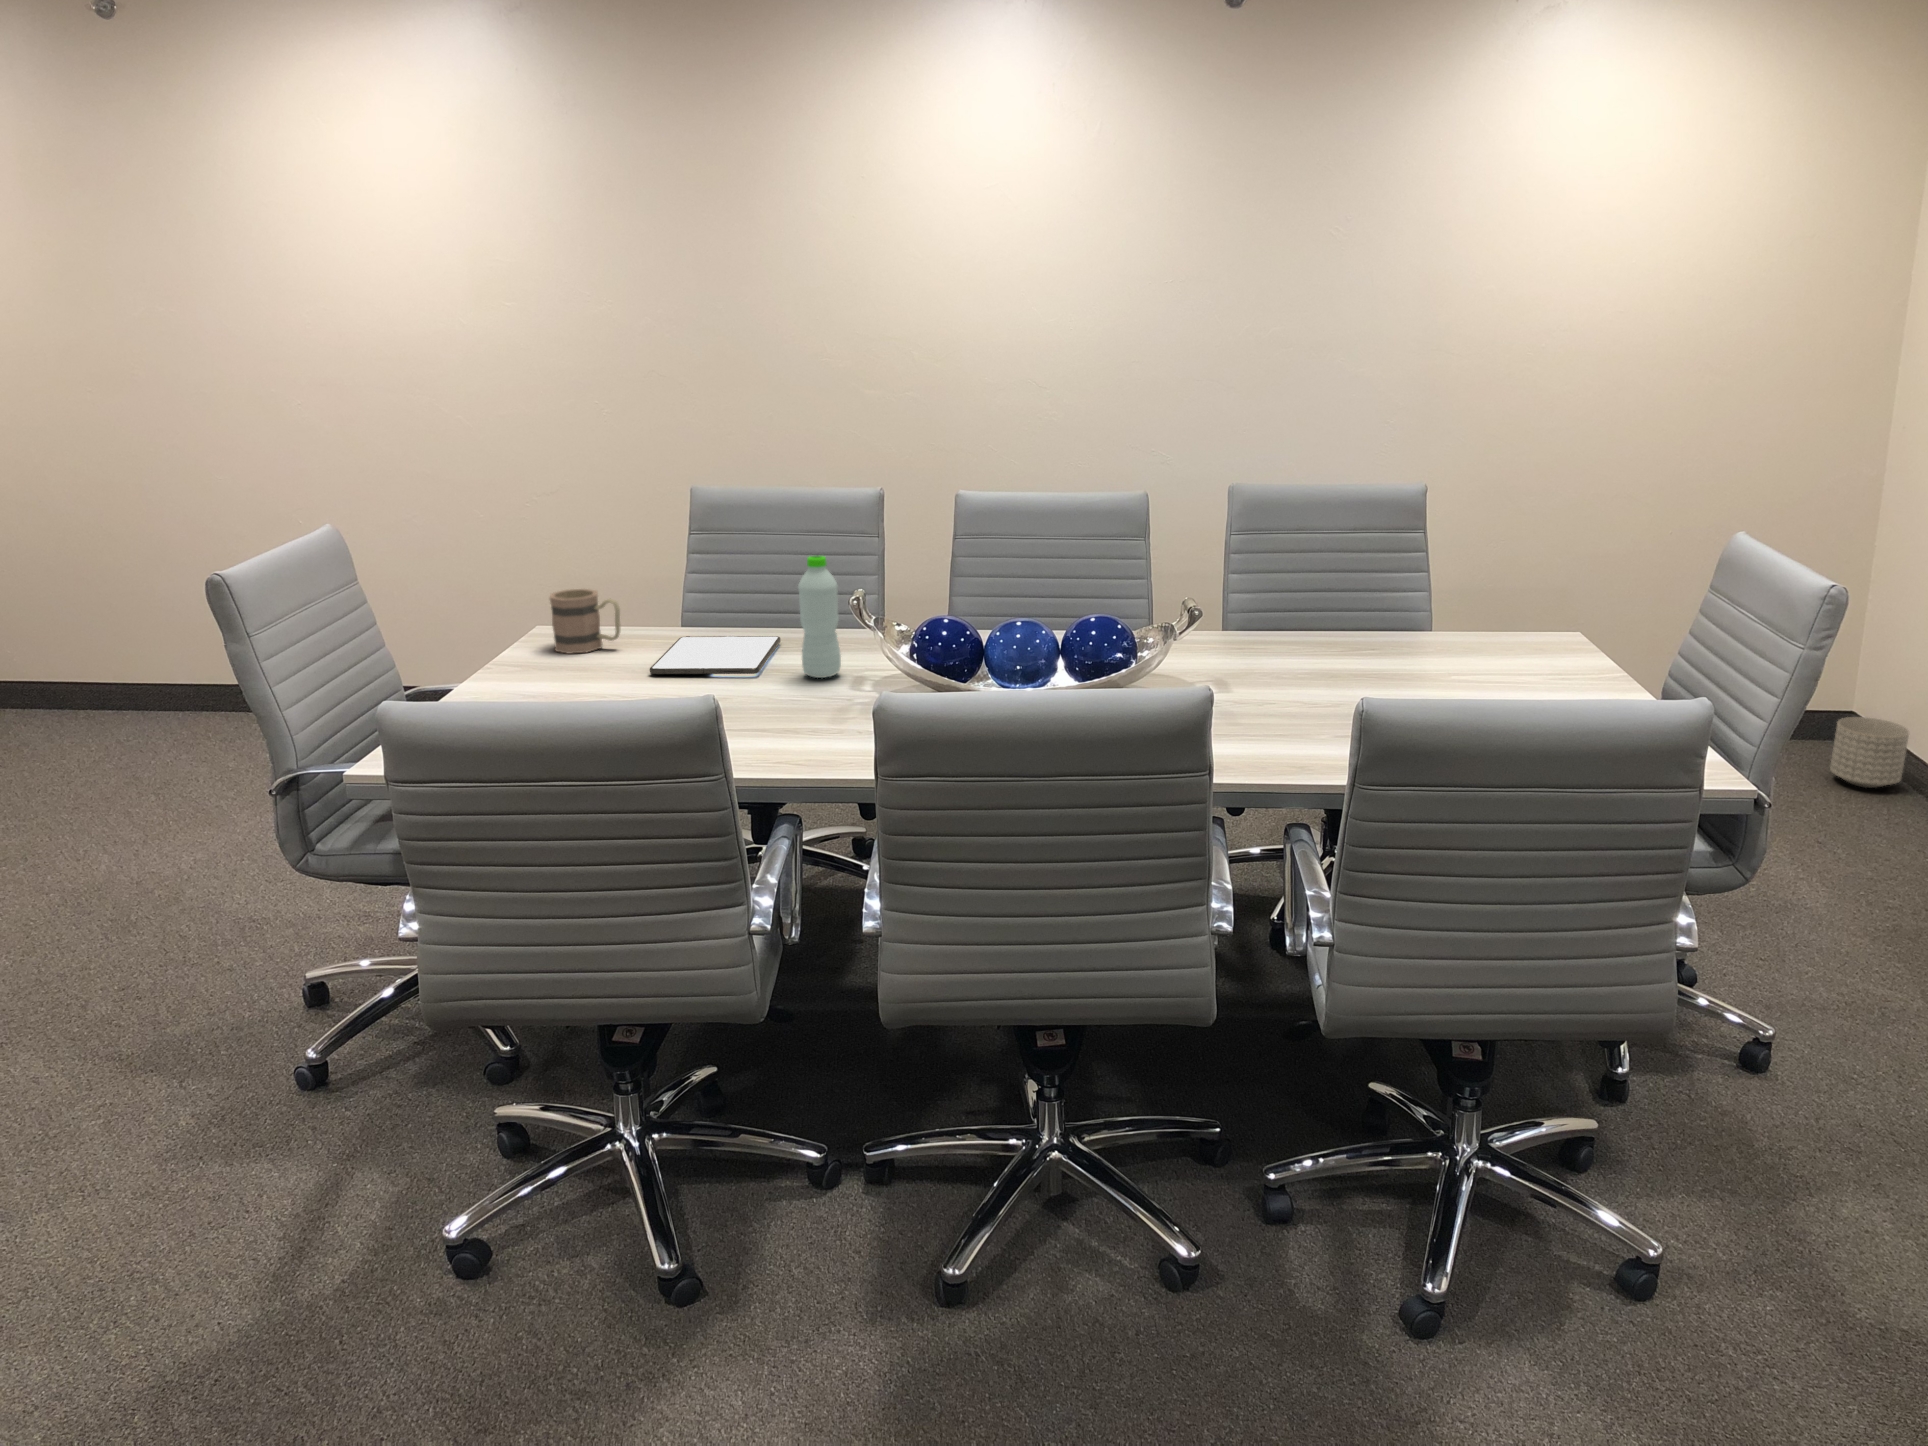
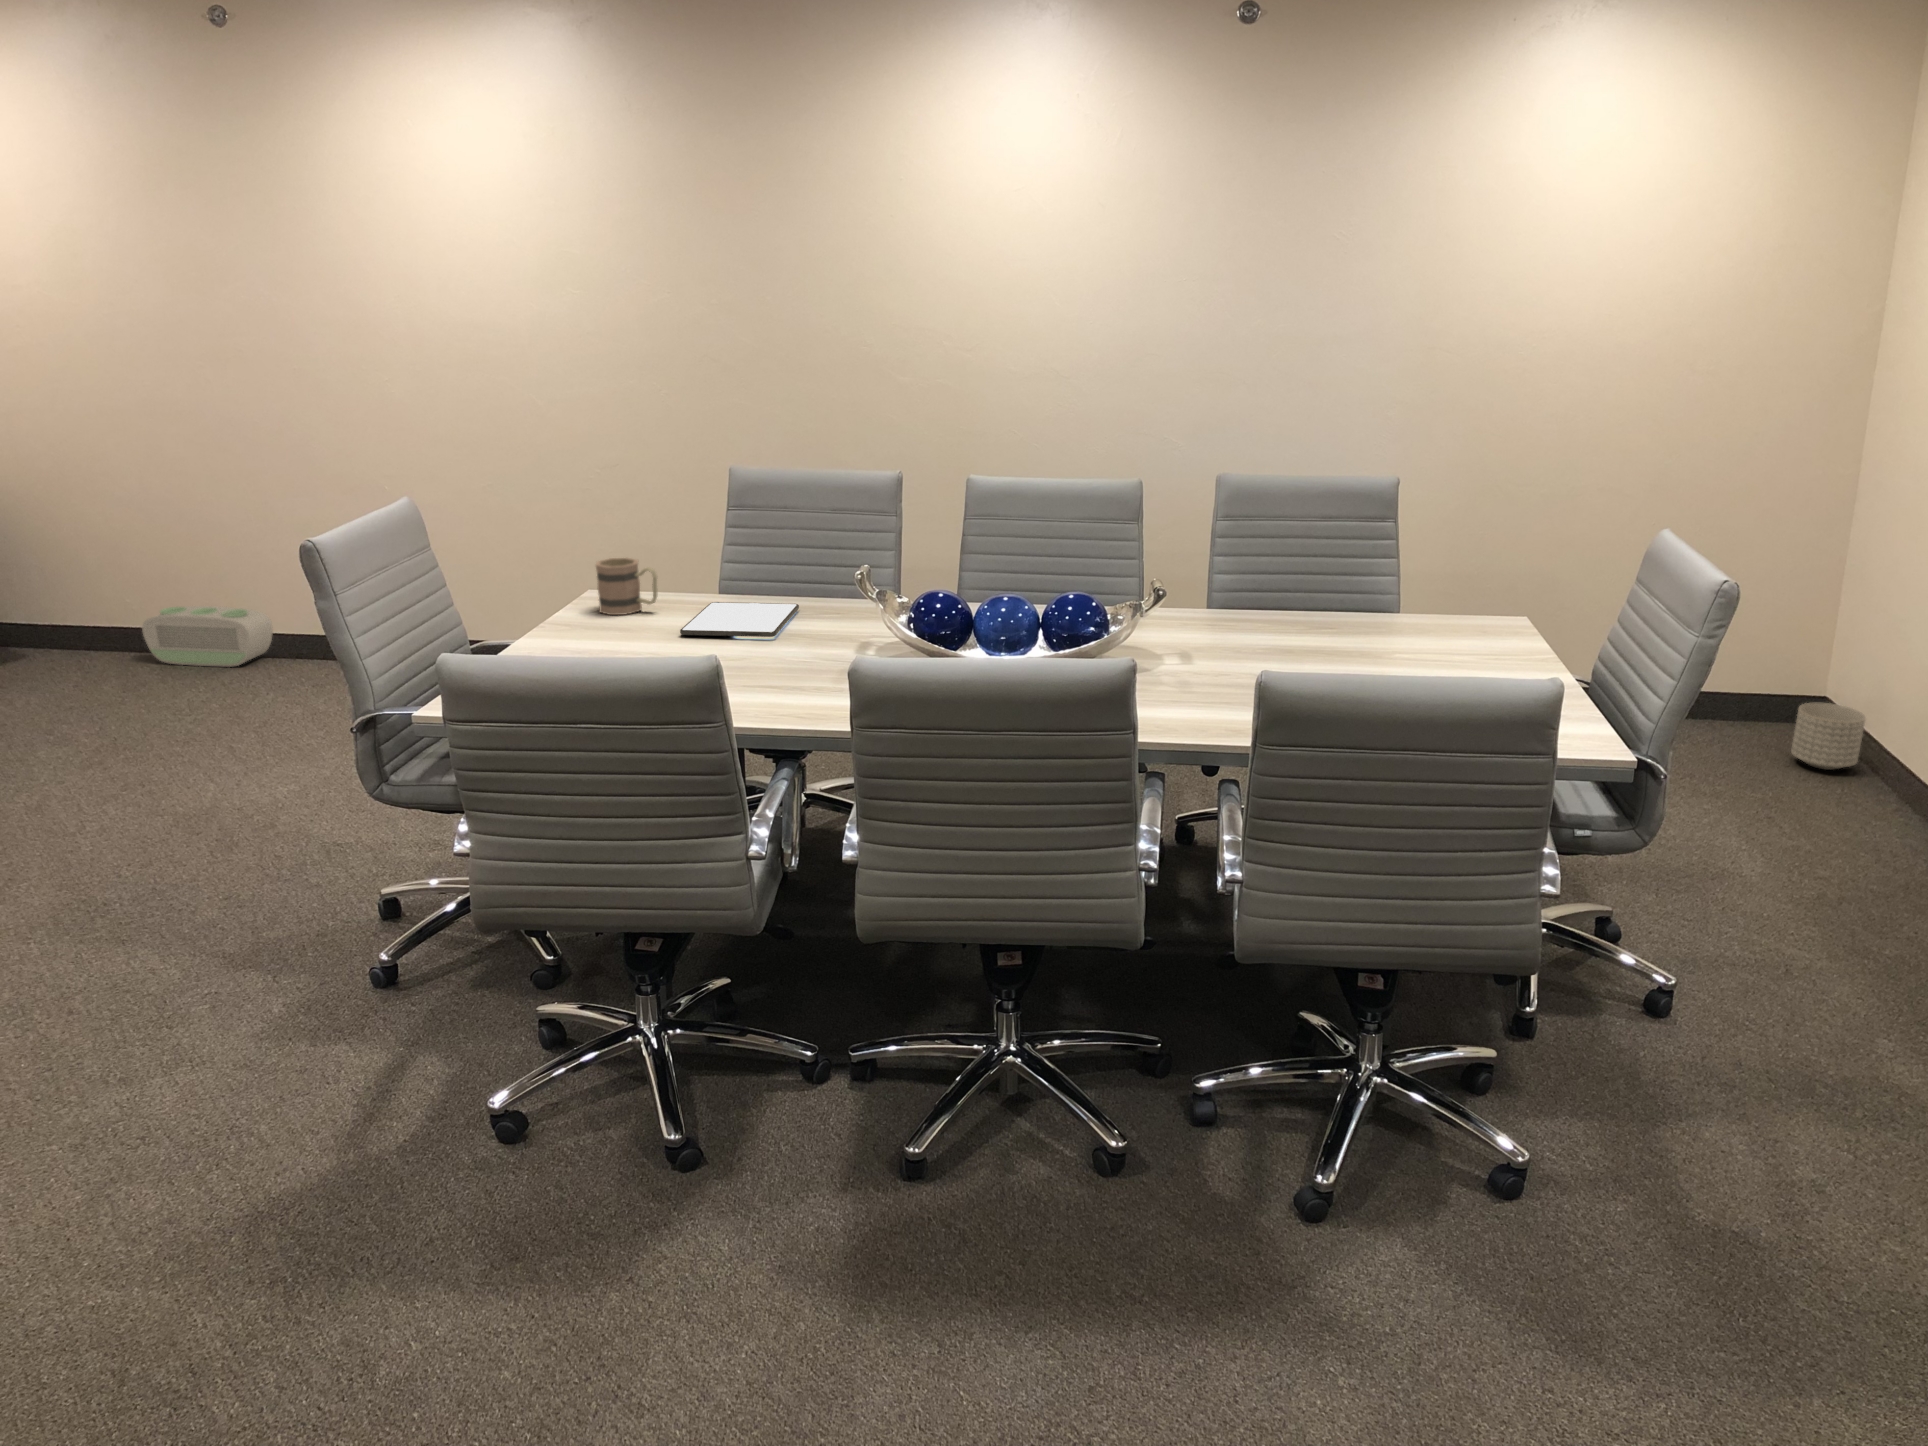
water bottle: present [798,556,841,678] -> none [811,533,848,642]
air purifier: none [31,656,179,722] -> present [142,606,273,667]

